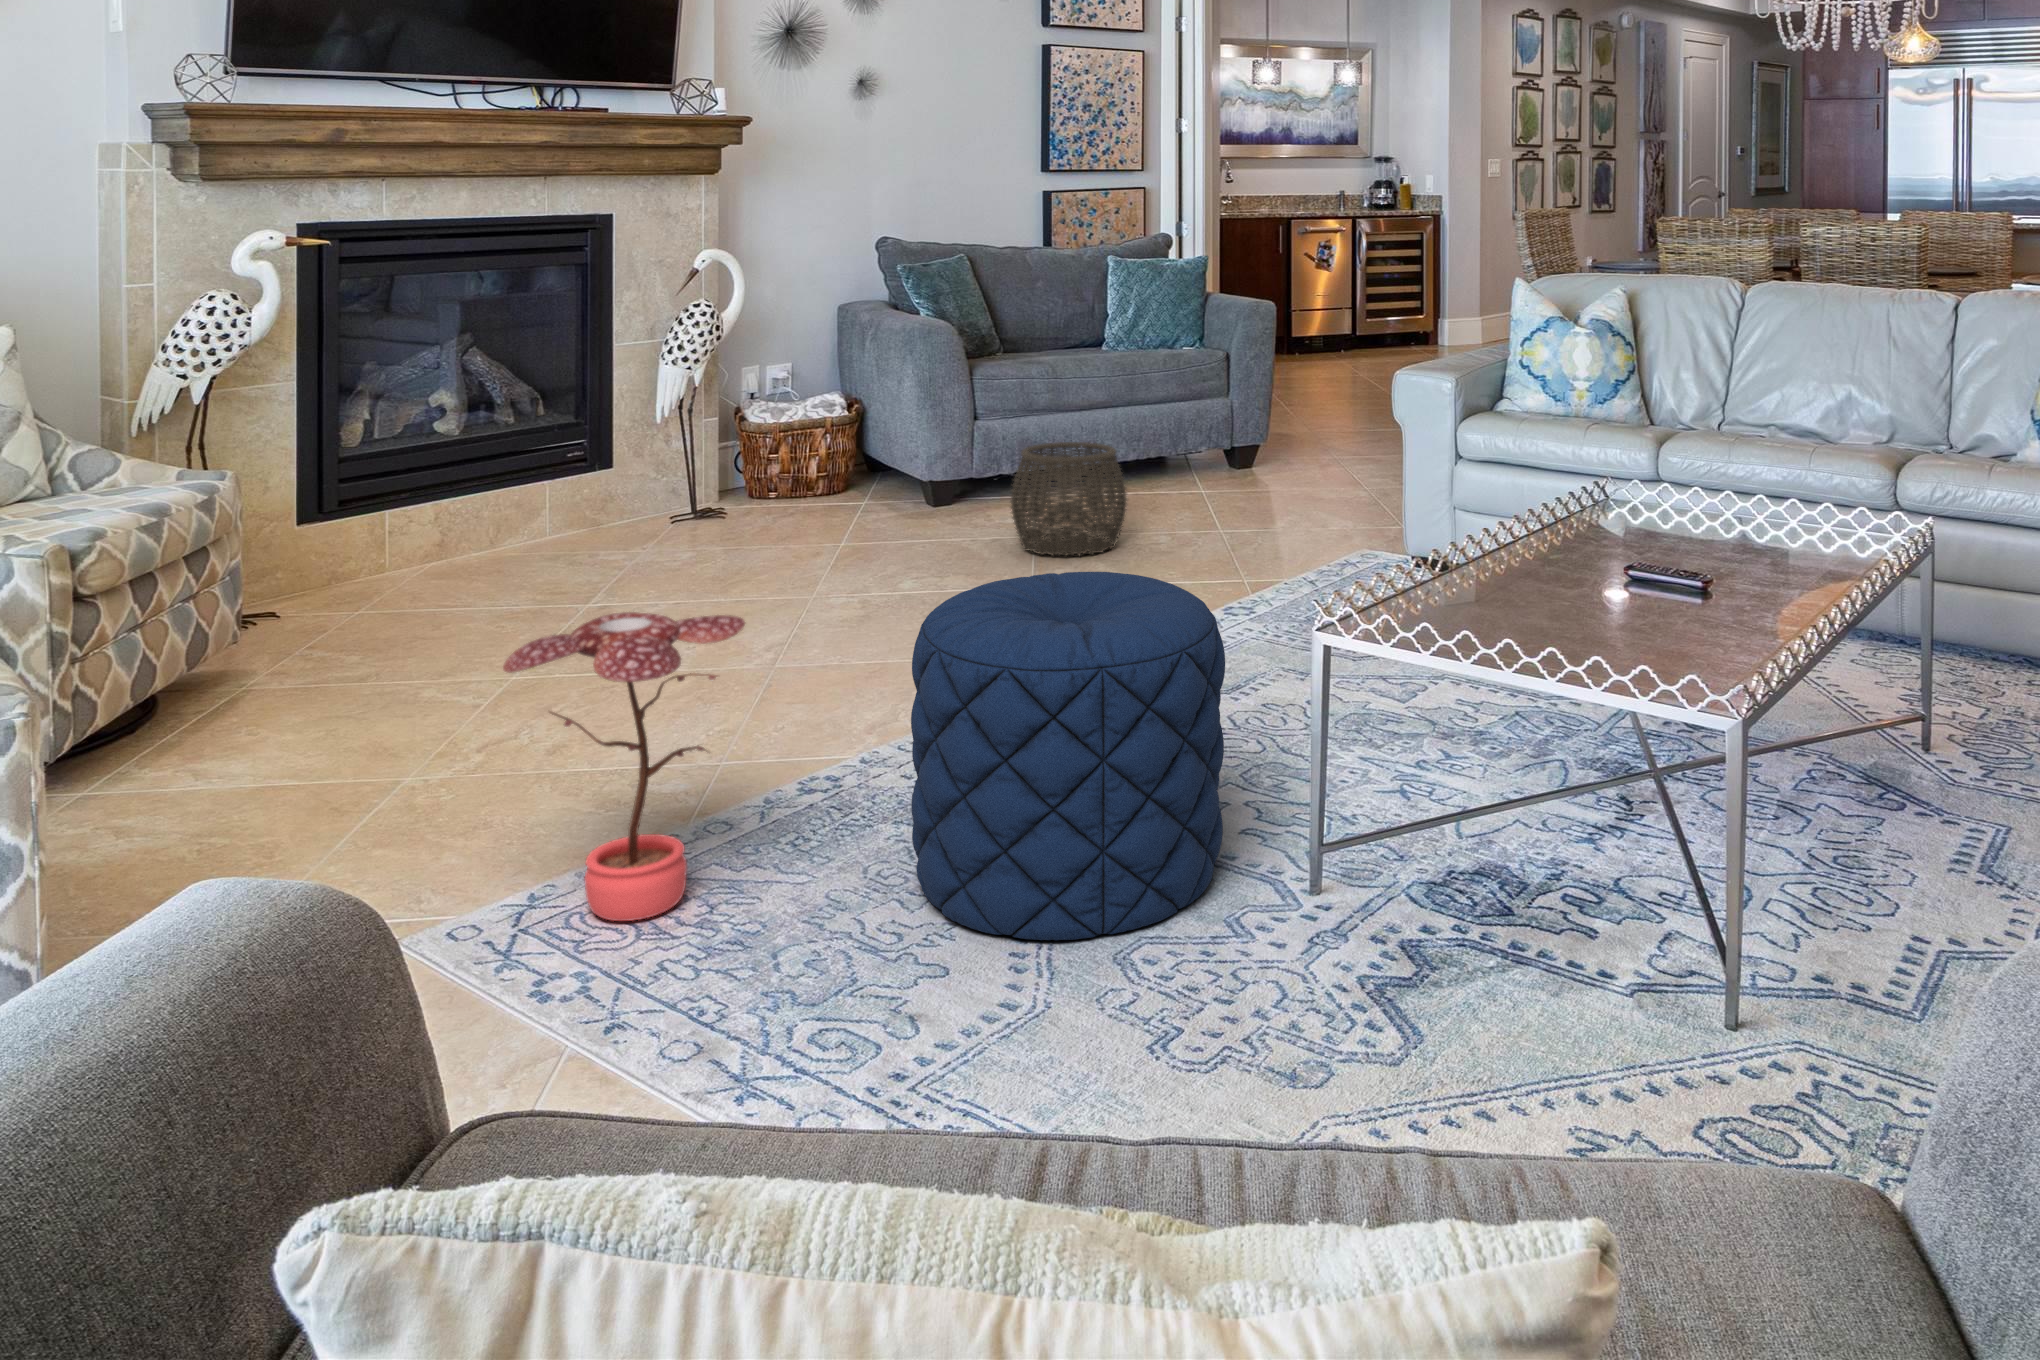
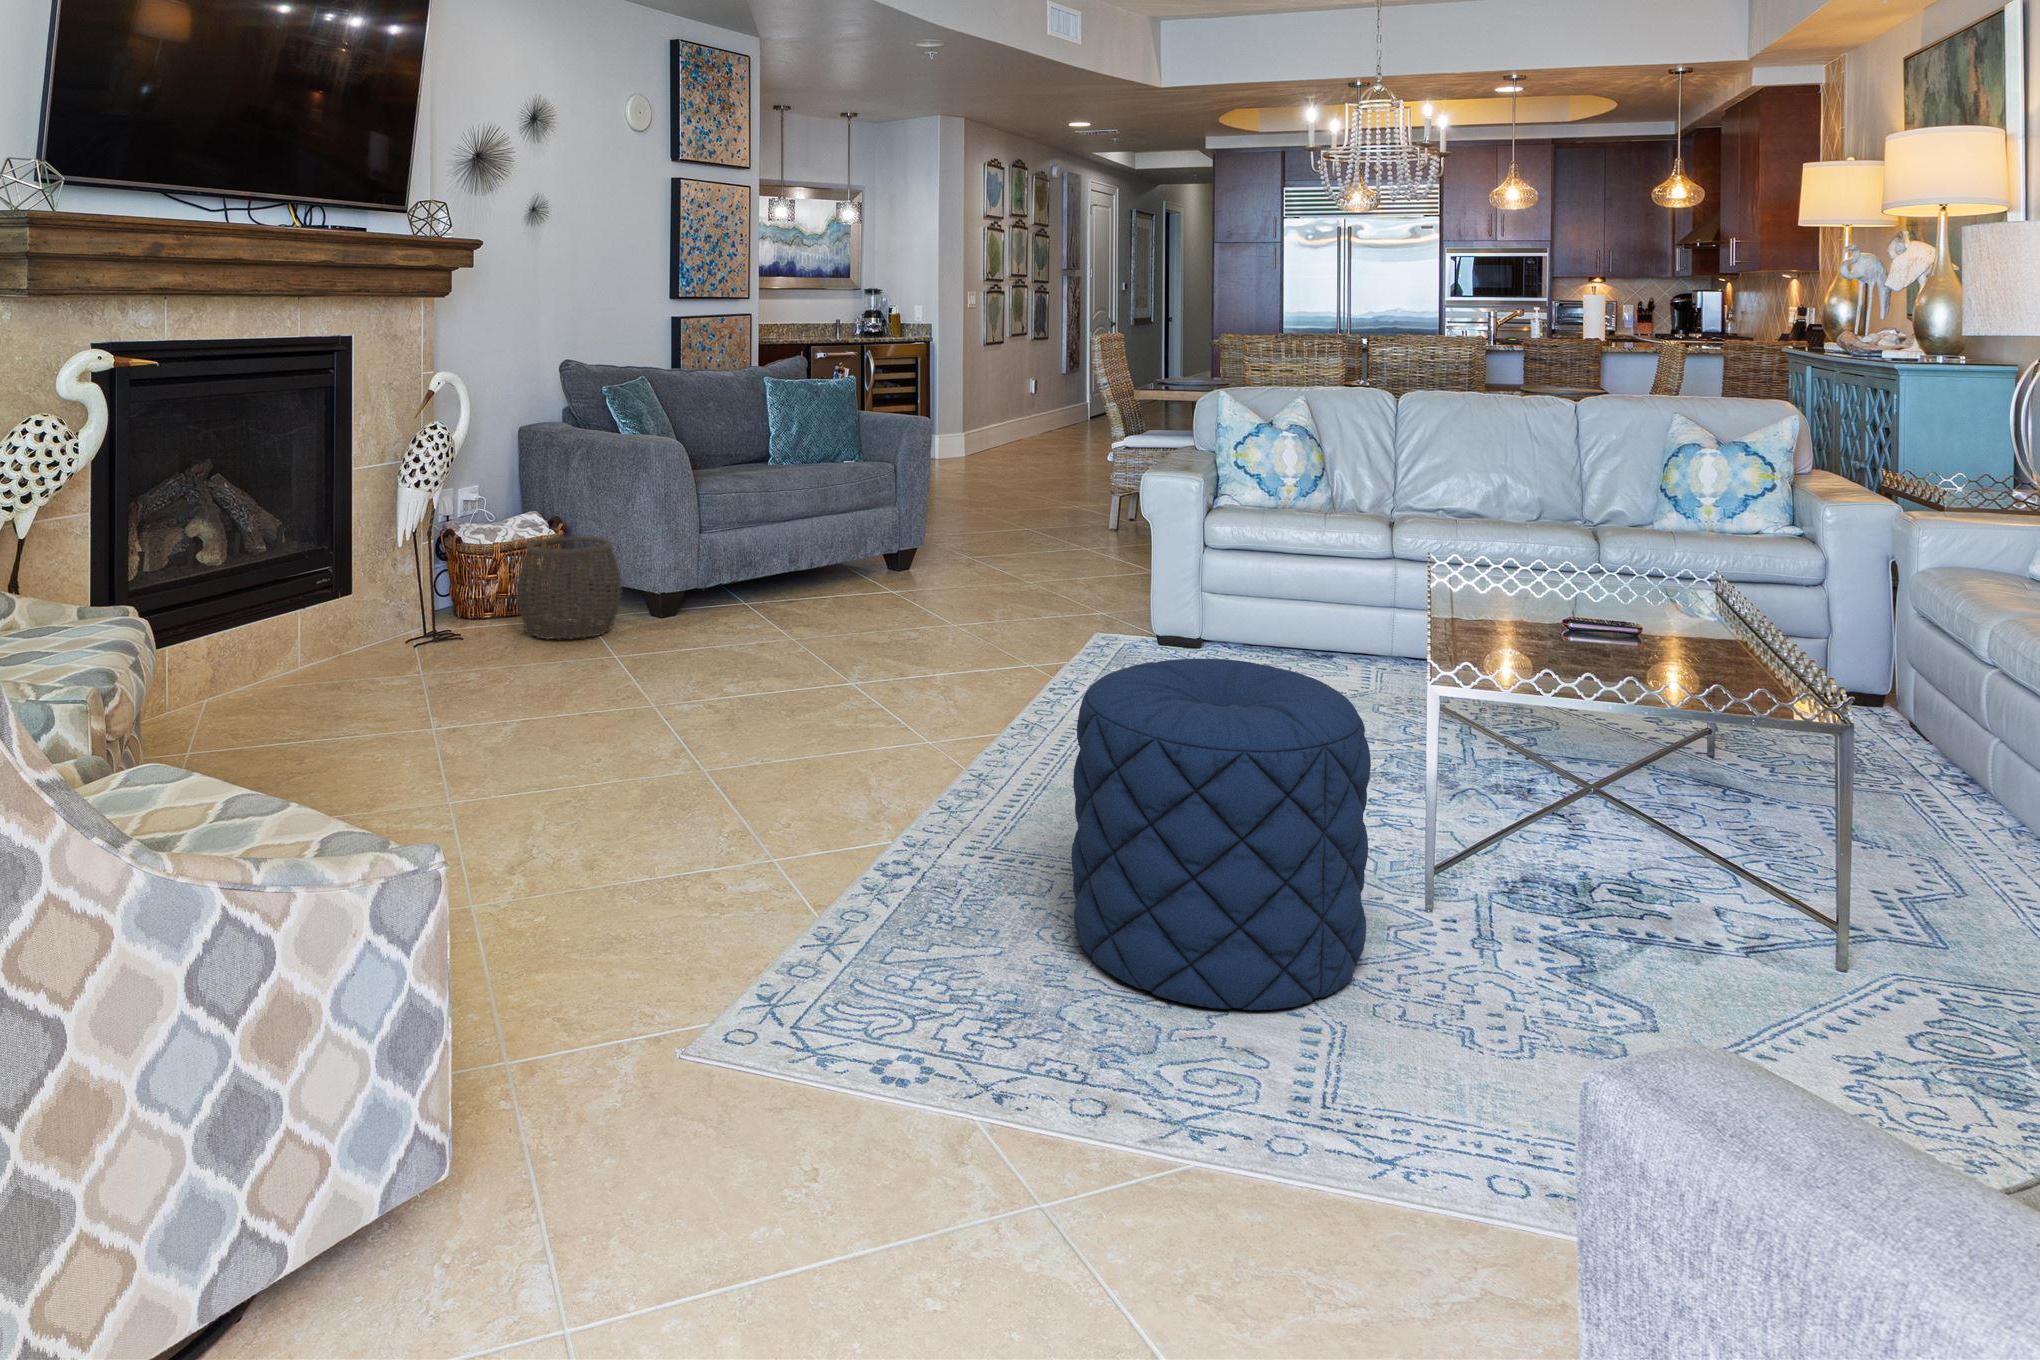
woven basket: present [1010,442,1127,556] -> present [516,537,622,640]
potted plant: present [503,612,745,921] -> none [755,719,940,1036]

